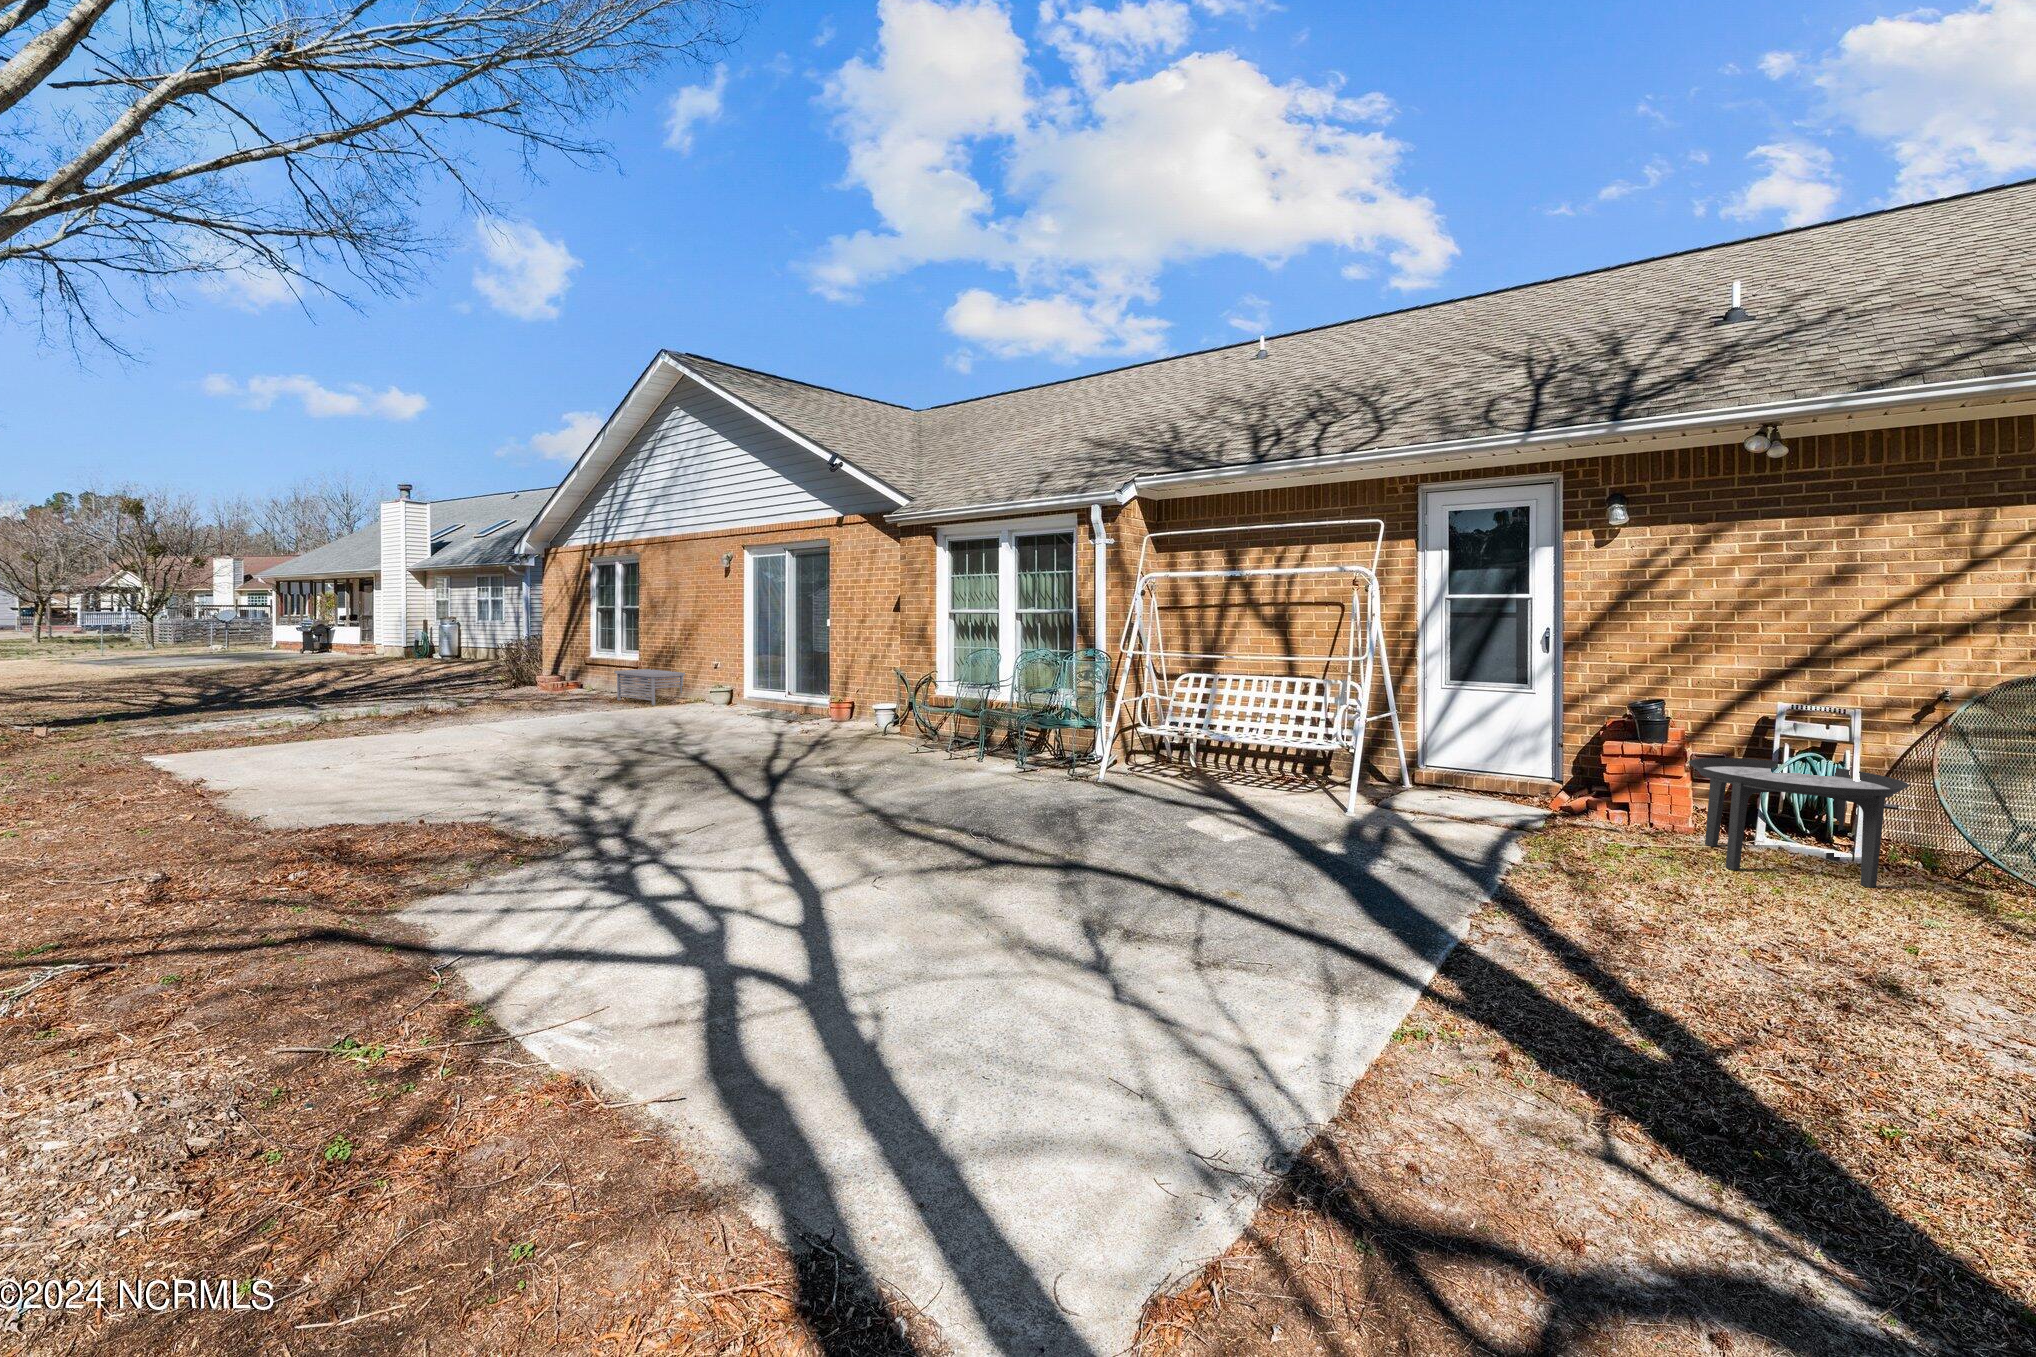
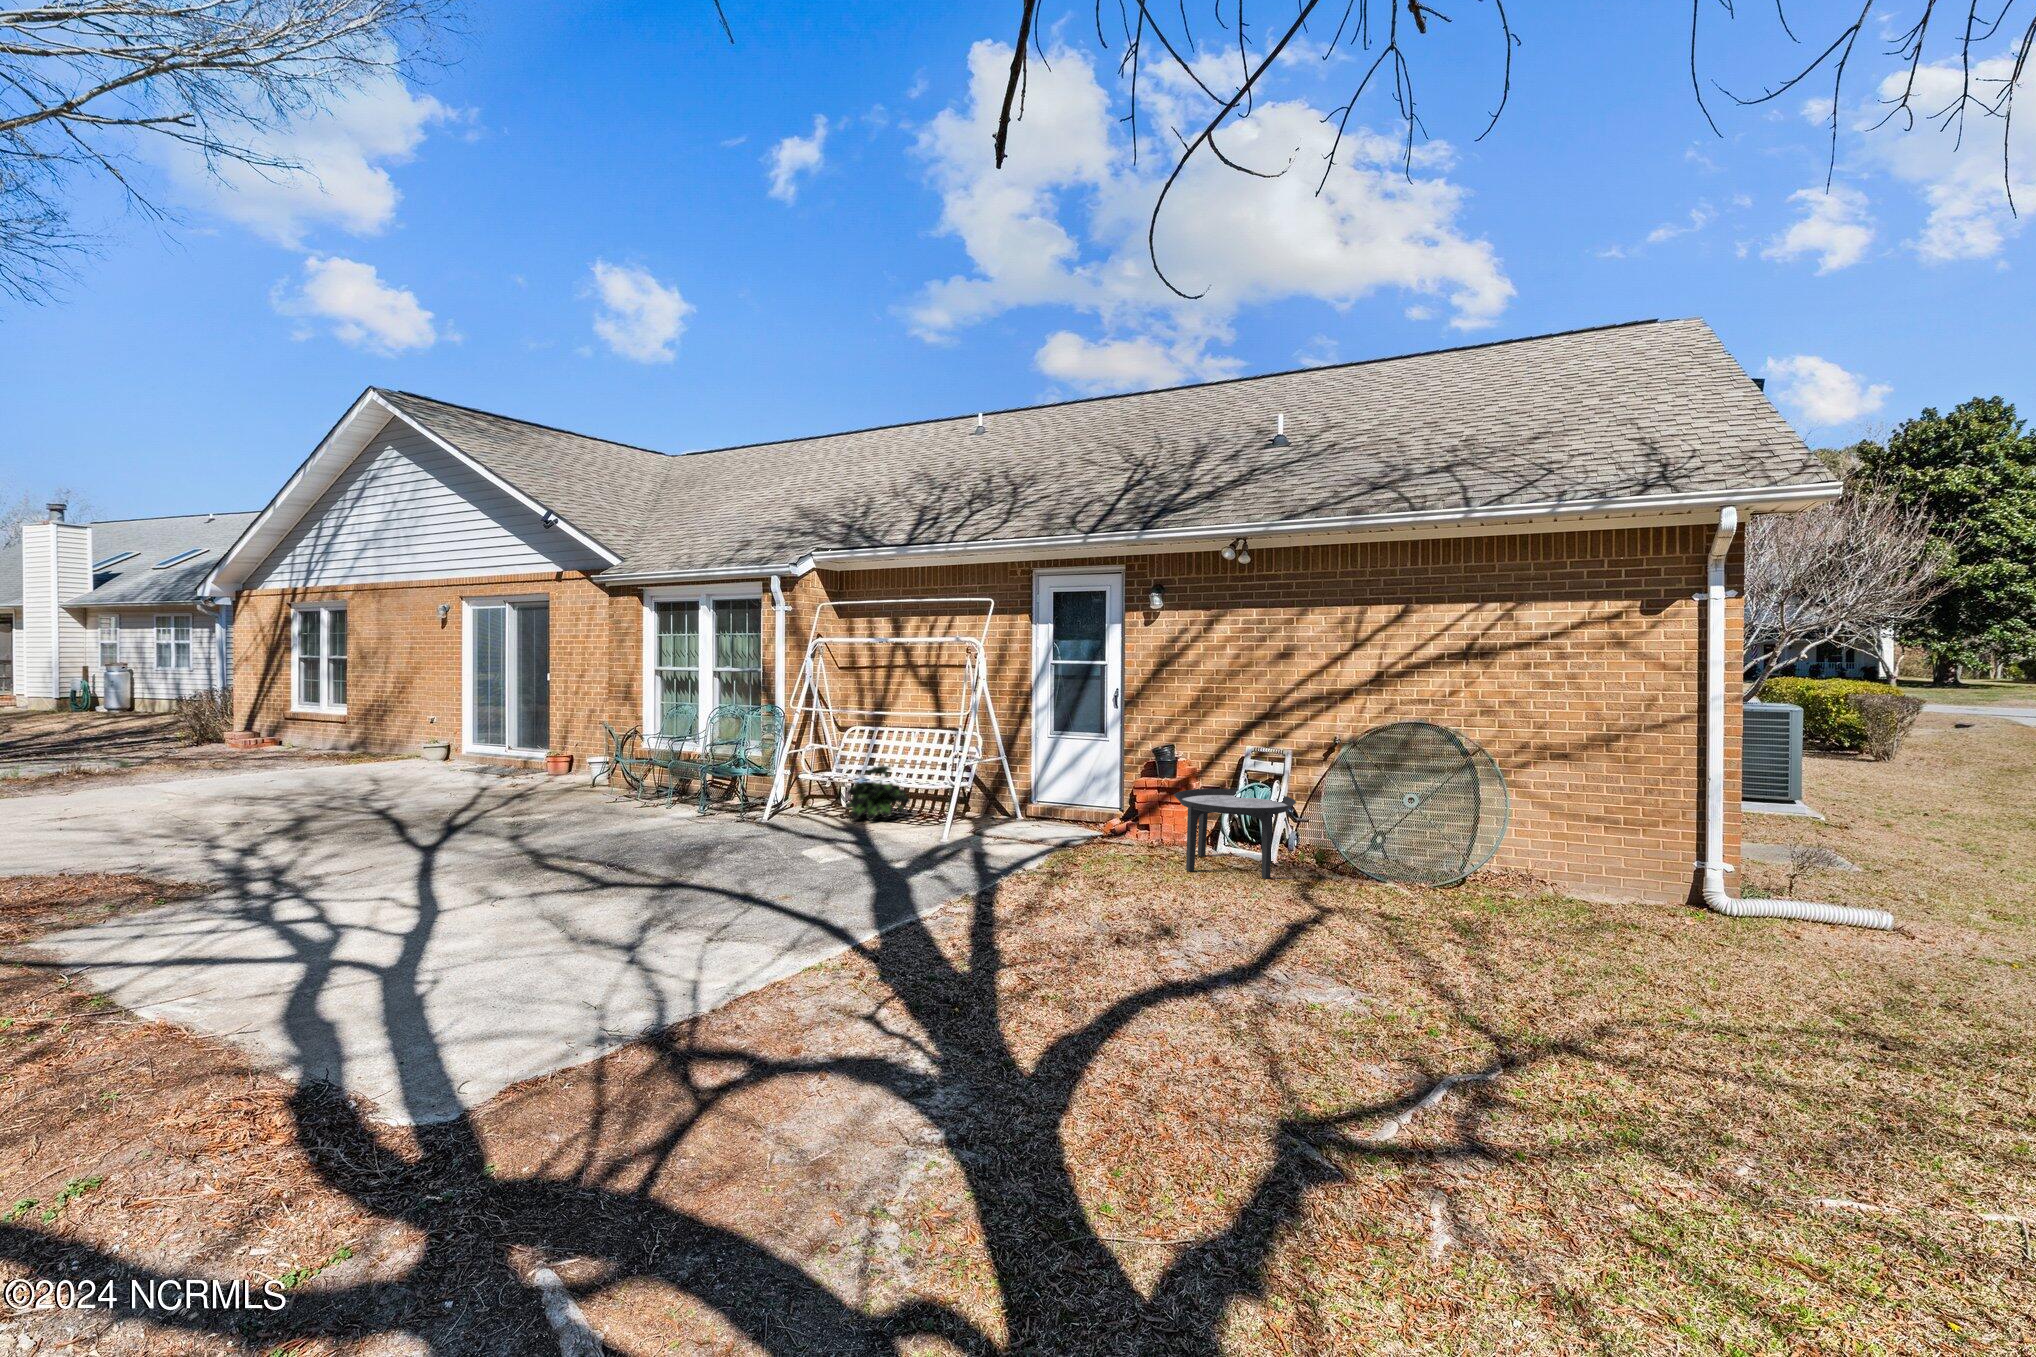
storage bench: present [614,669,685,705] -> none [312,723,395,762]
potted plant: none [1184,719,1258,783] -> present [845,766,910,820]

